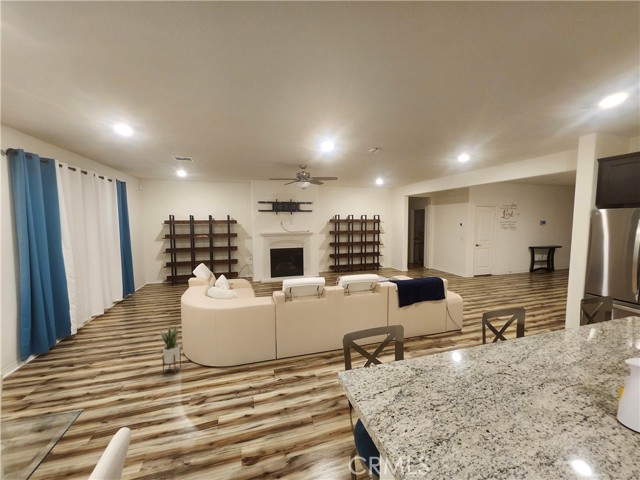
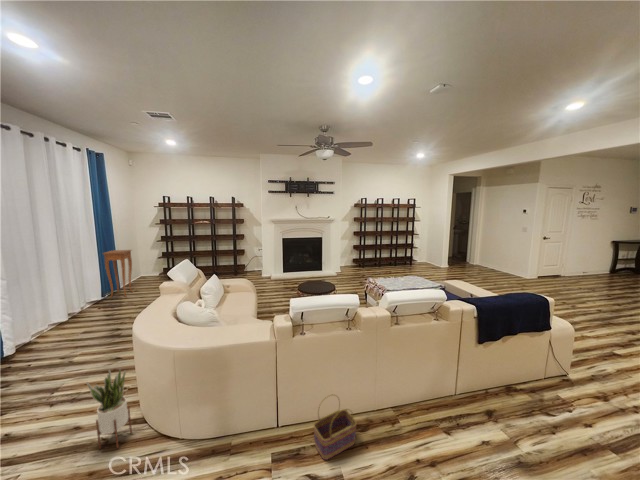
side table: none [124,260,146,299] -> present [103,250,132,296]
basket: none [297,337,323,372] -> present [314,394,357,460]

